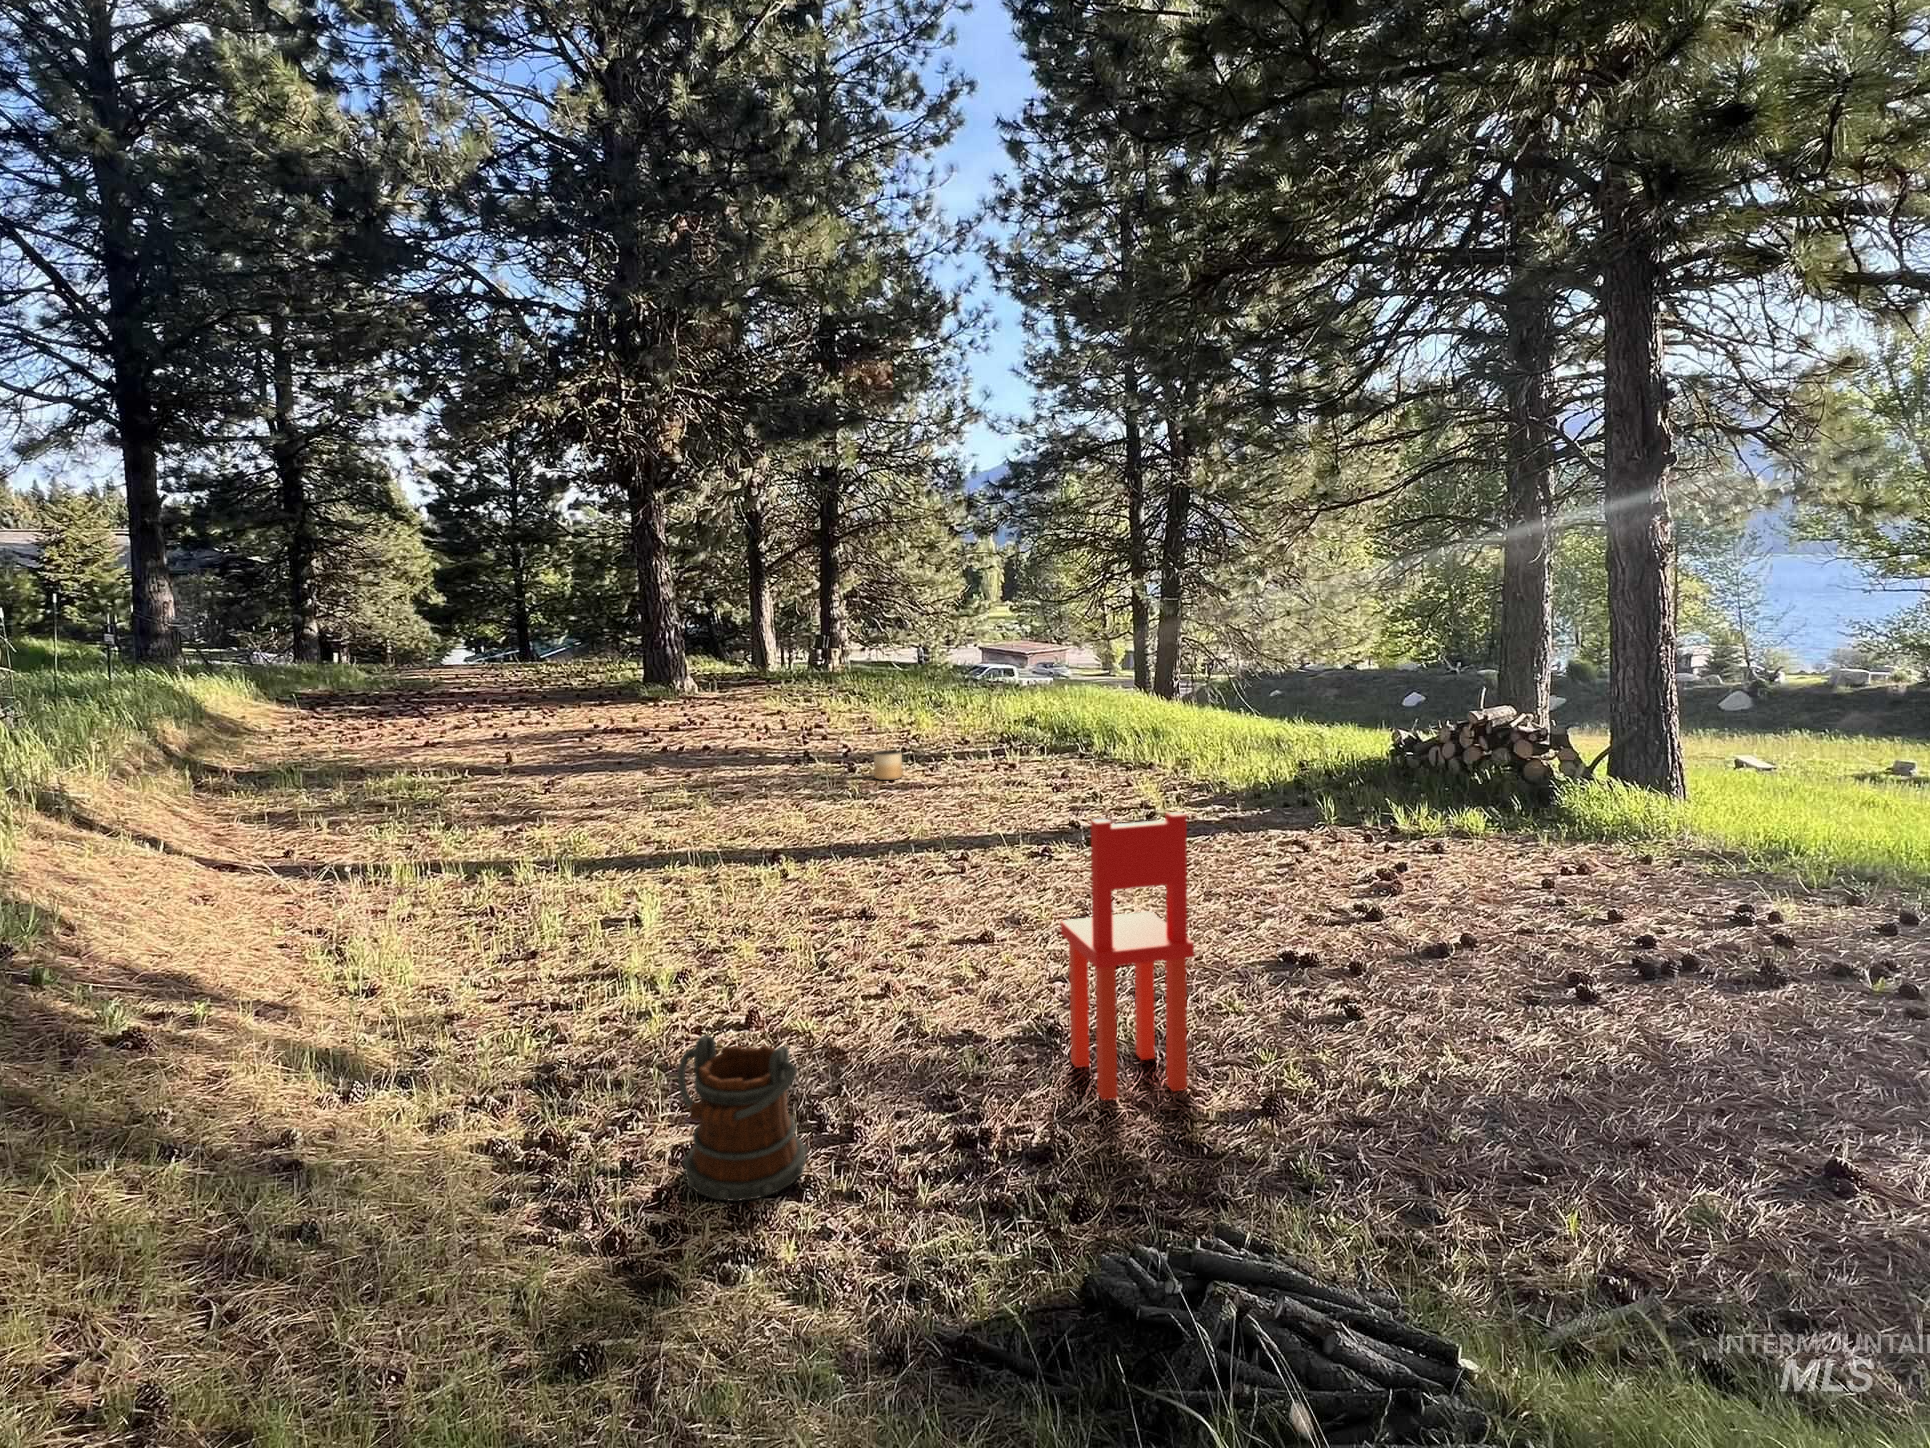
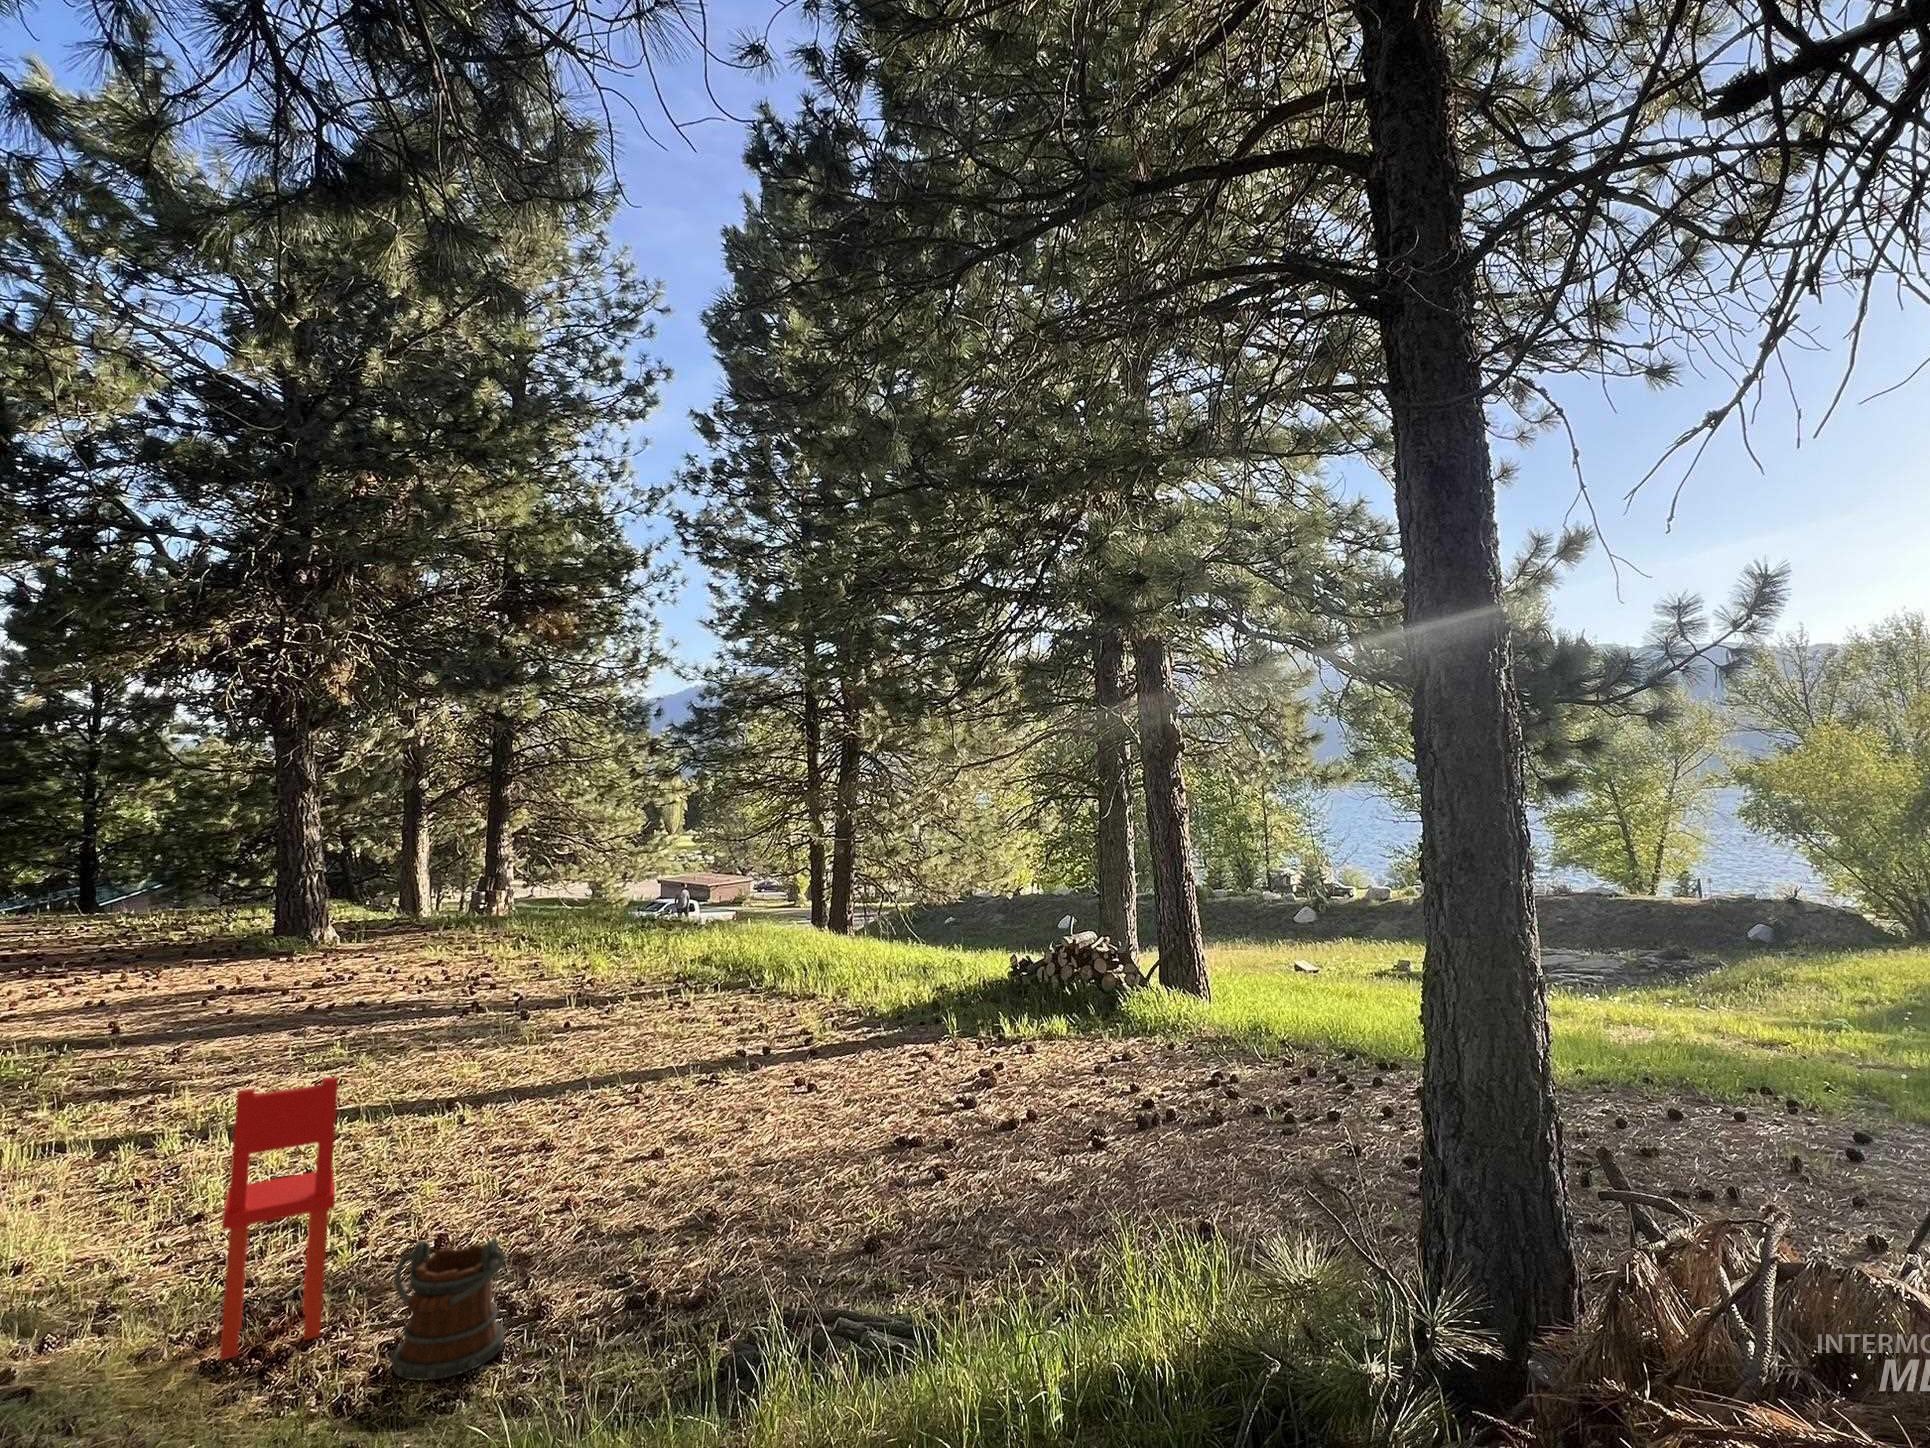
planter: present [874,750,903,780] -> none [550,995,580,1025]
chair: present [1060,812,1194,1100] -> present [220,1077,338,1360]

